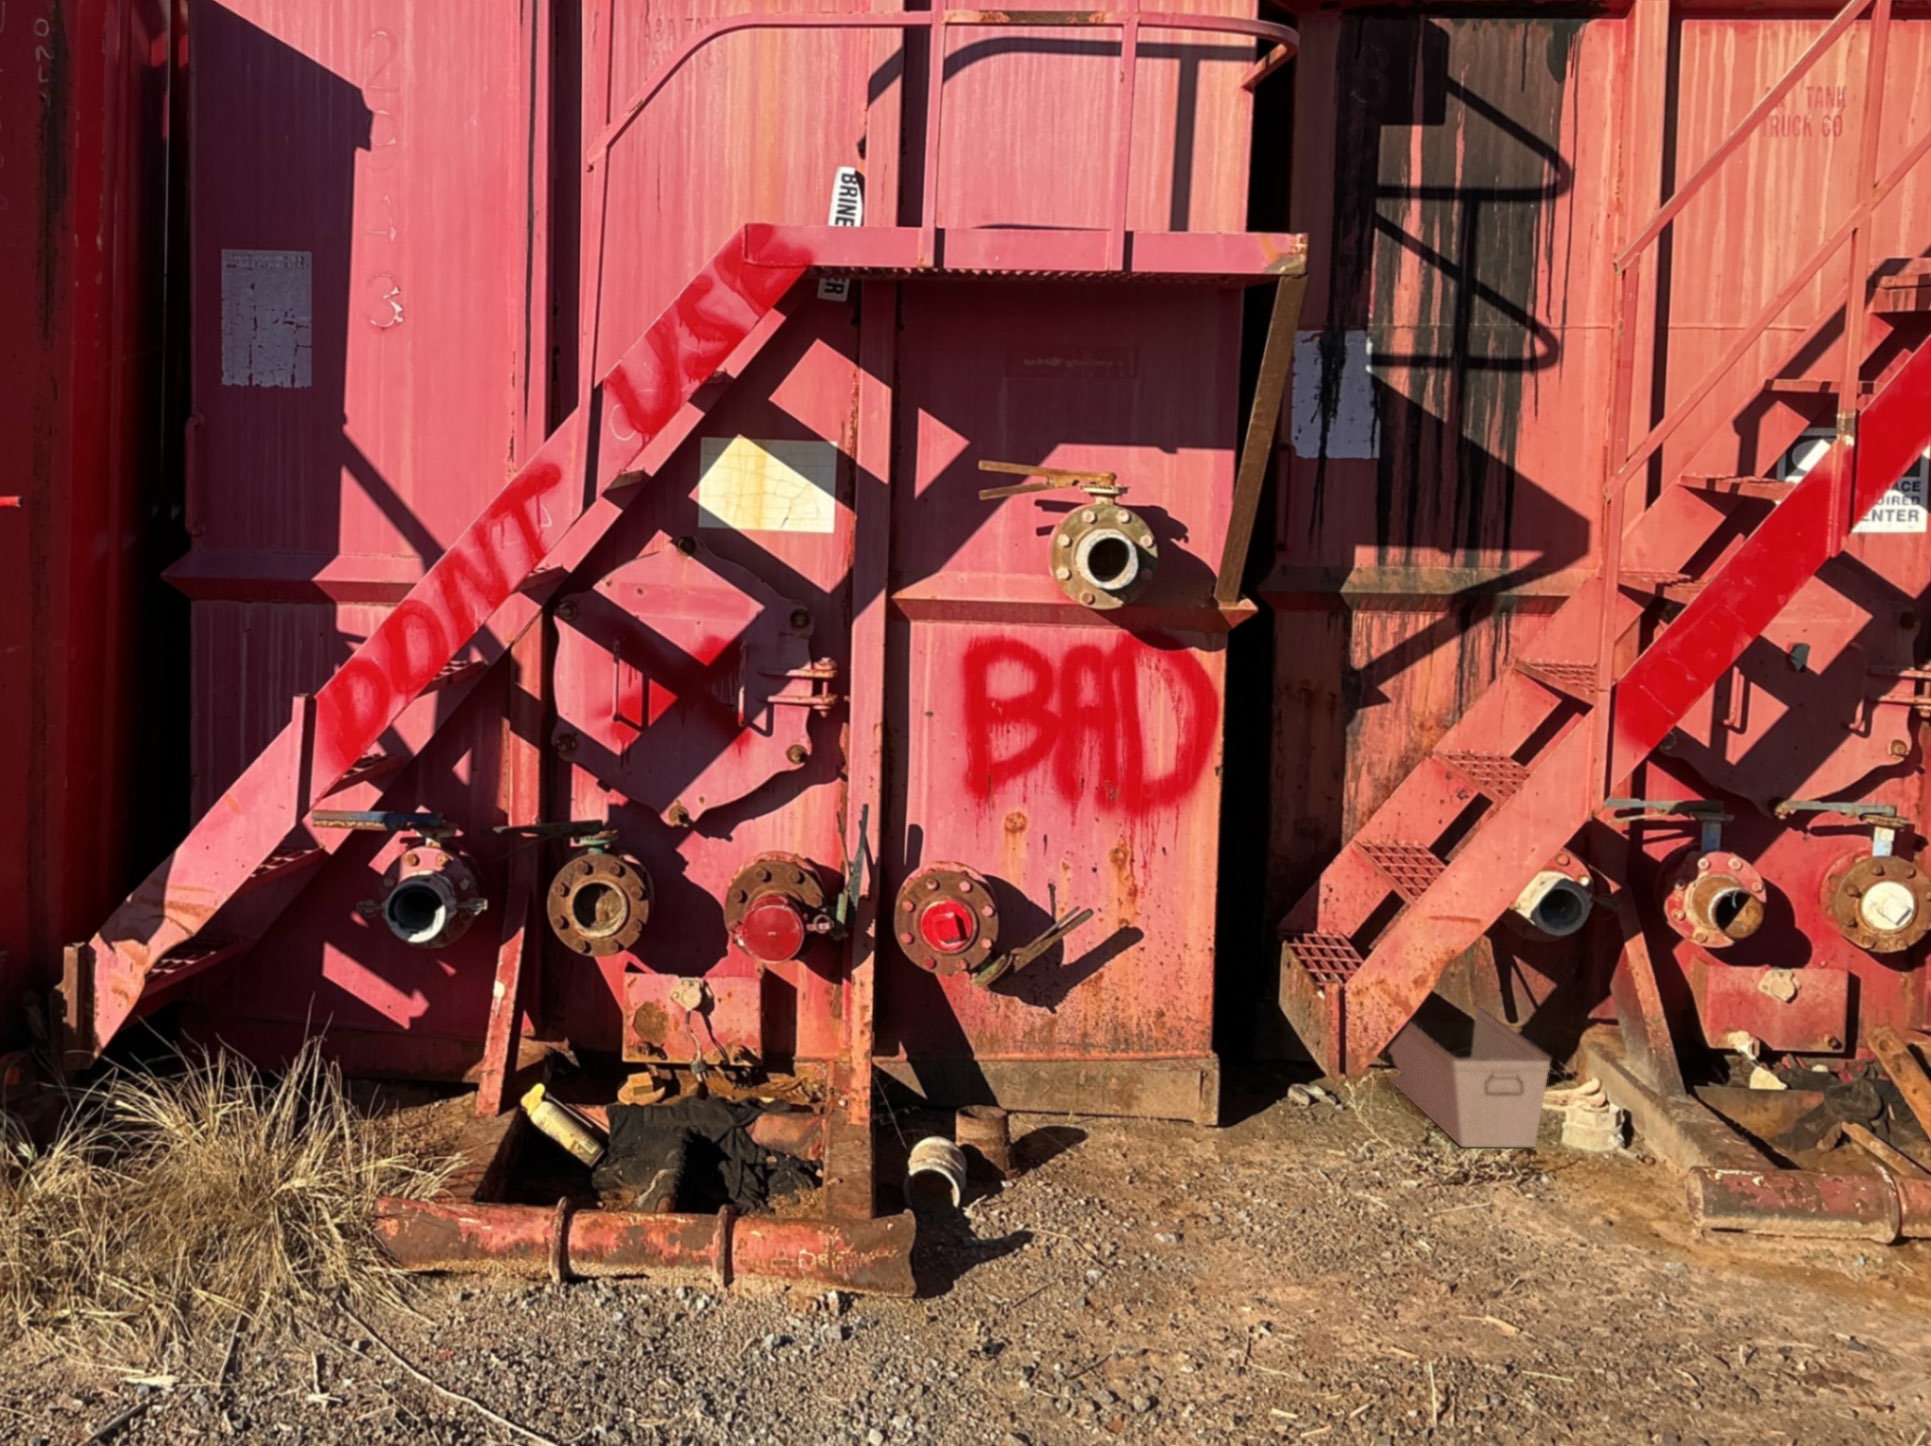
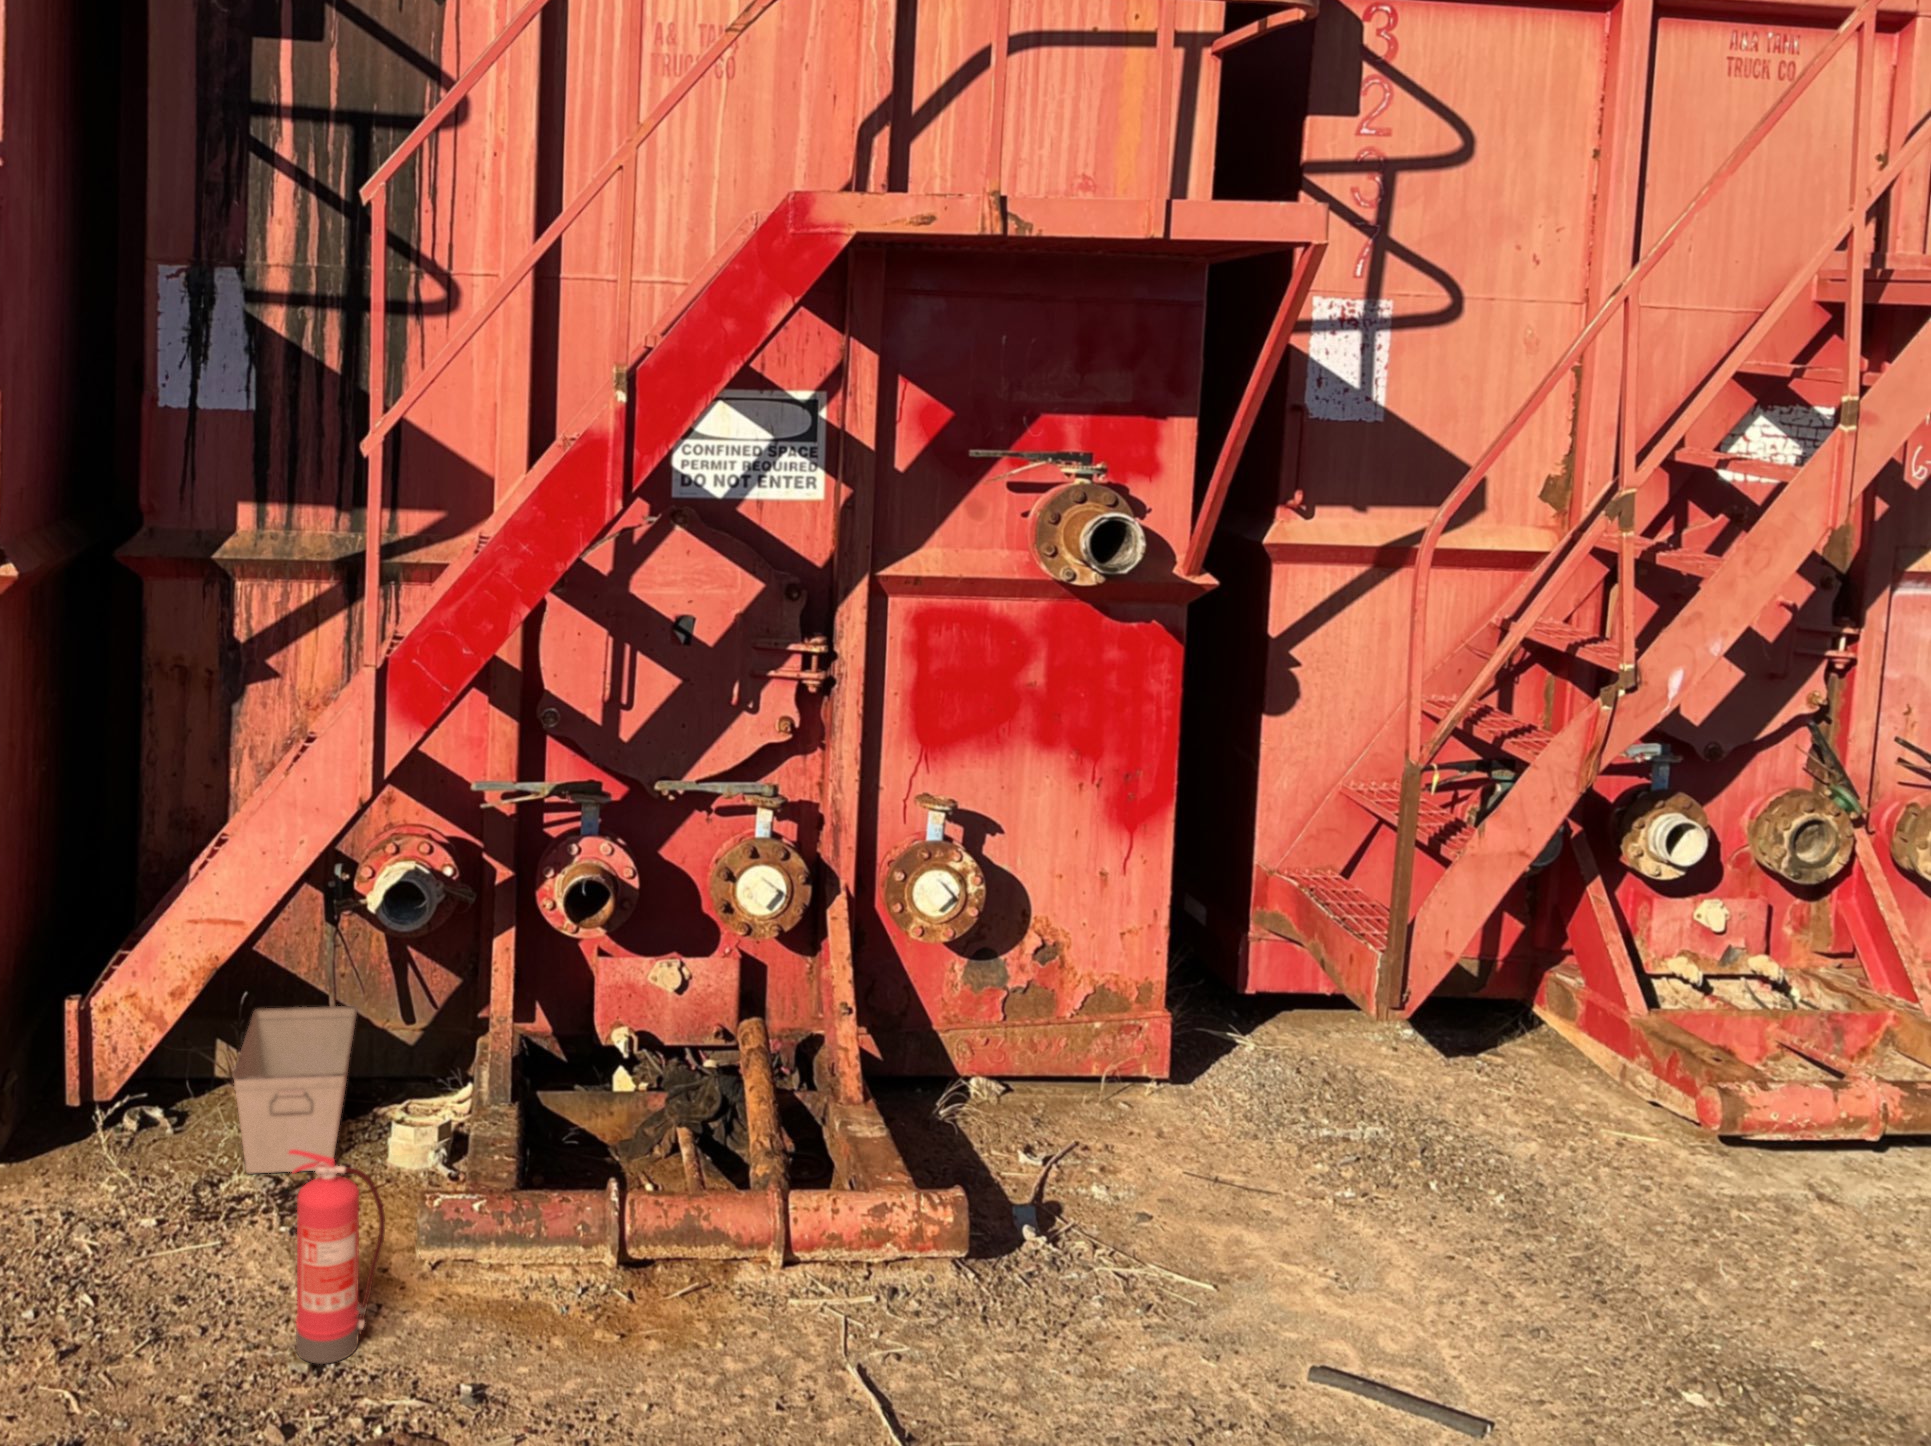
fire extinguisher: none [1703,1122,1799,1321] -> present [288,1150,385,1364]

